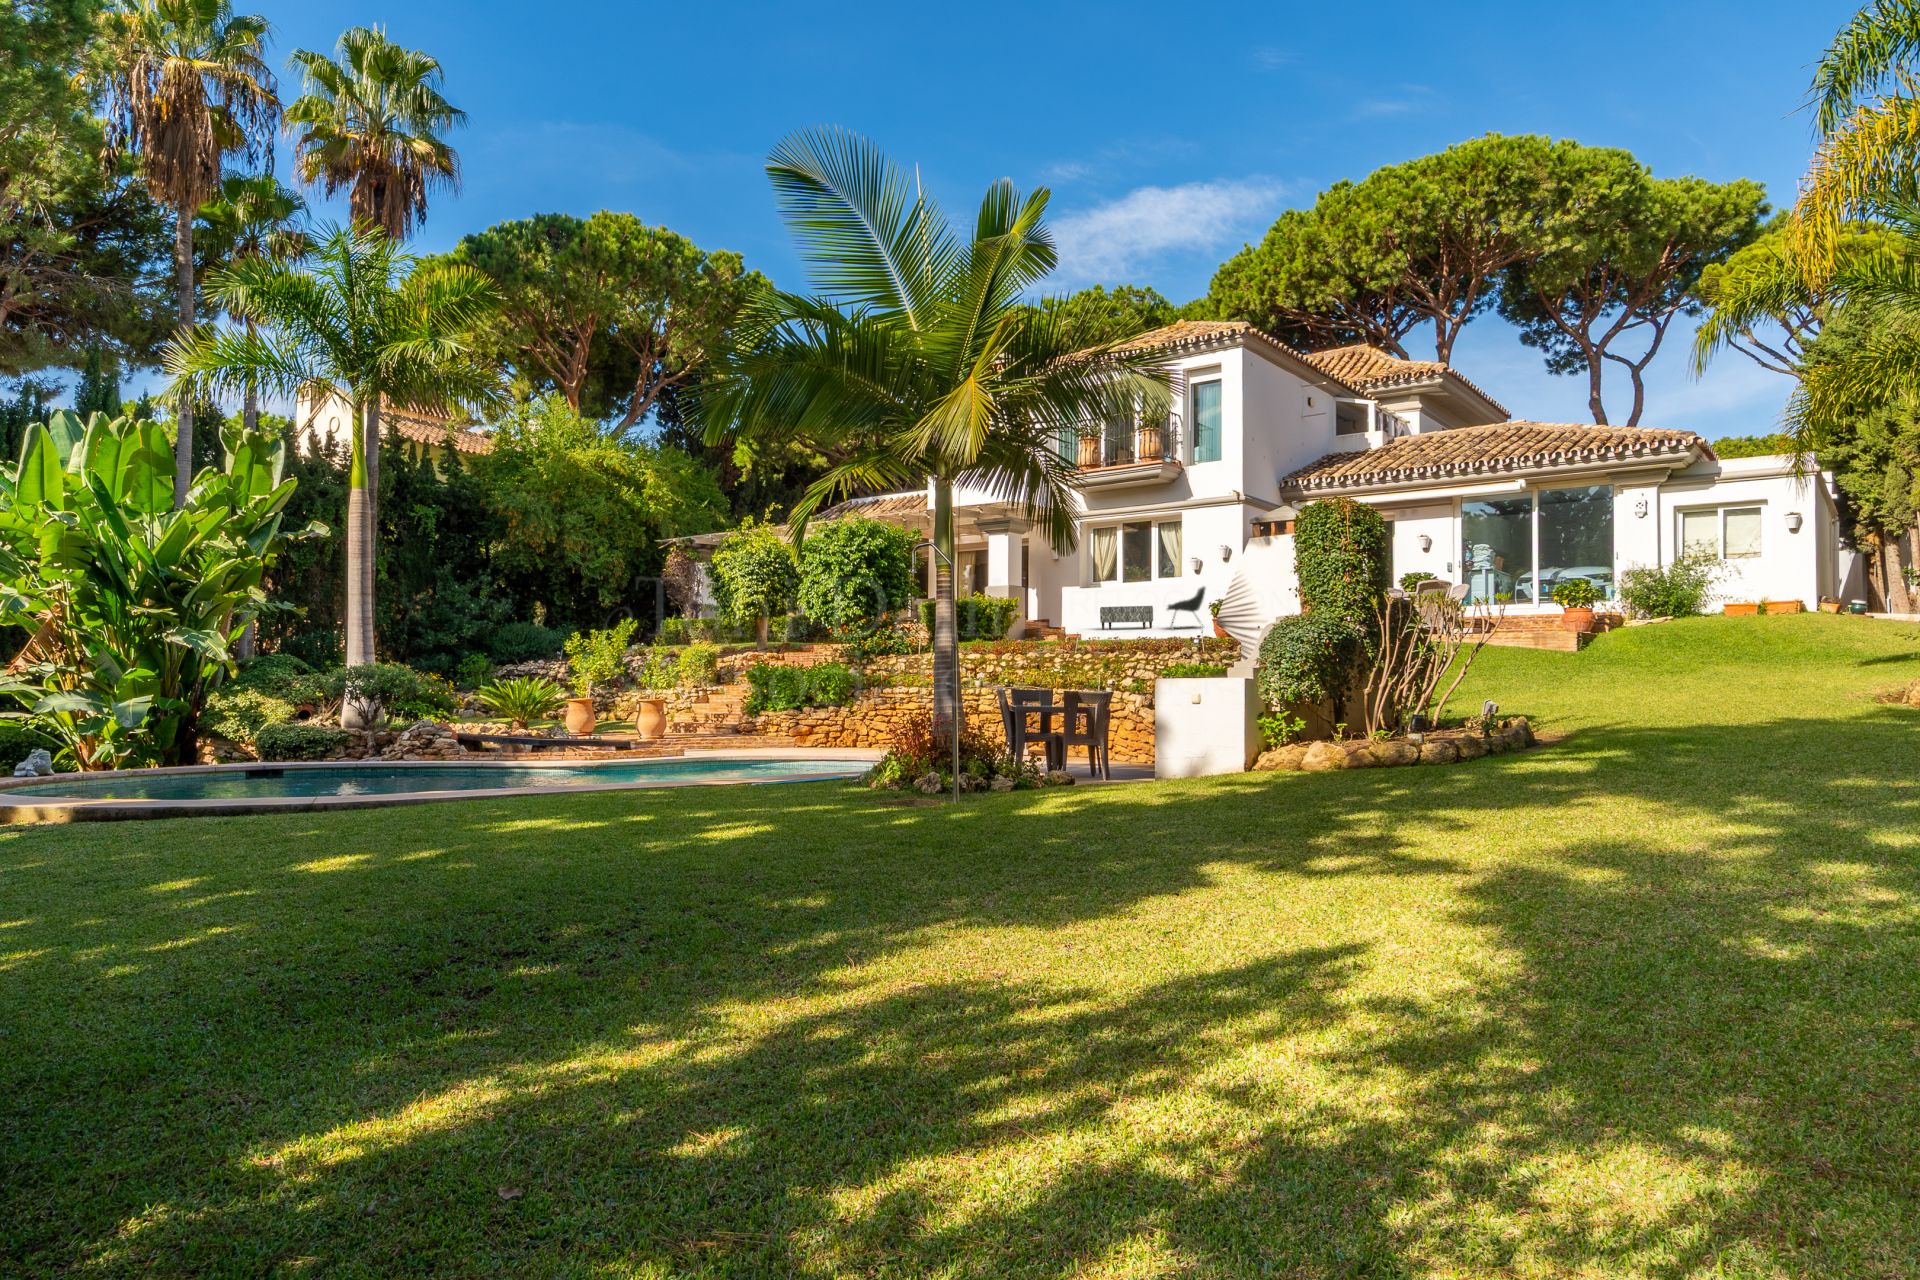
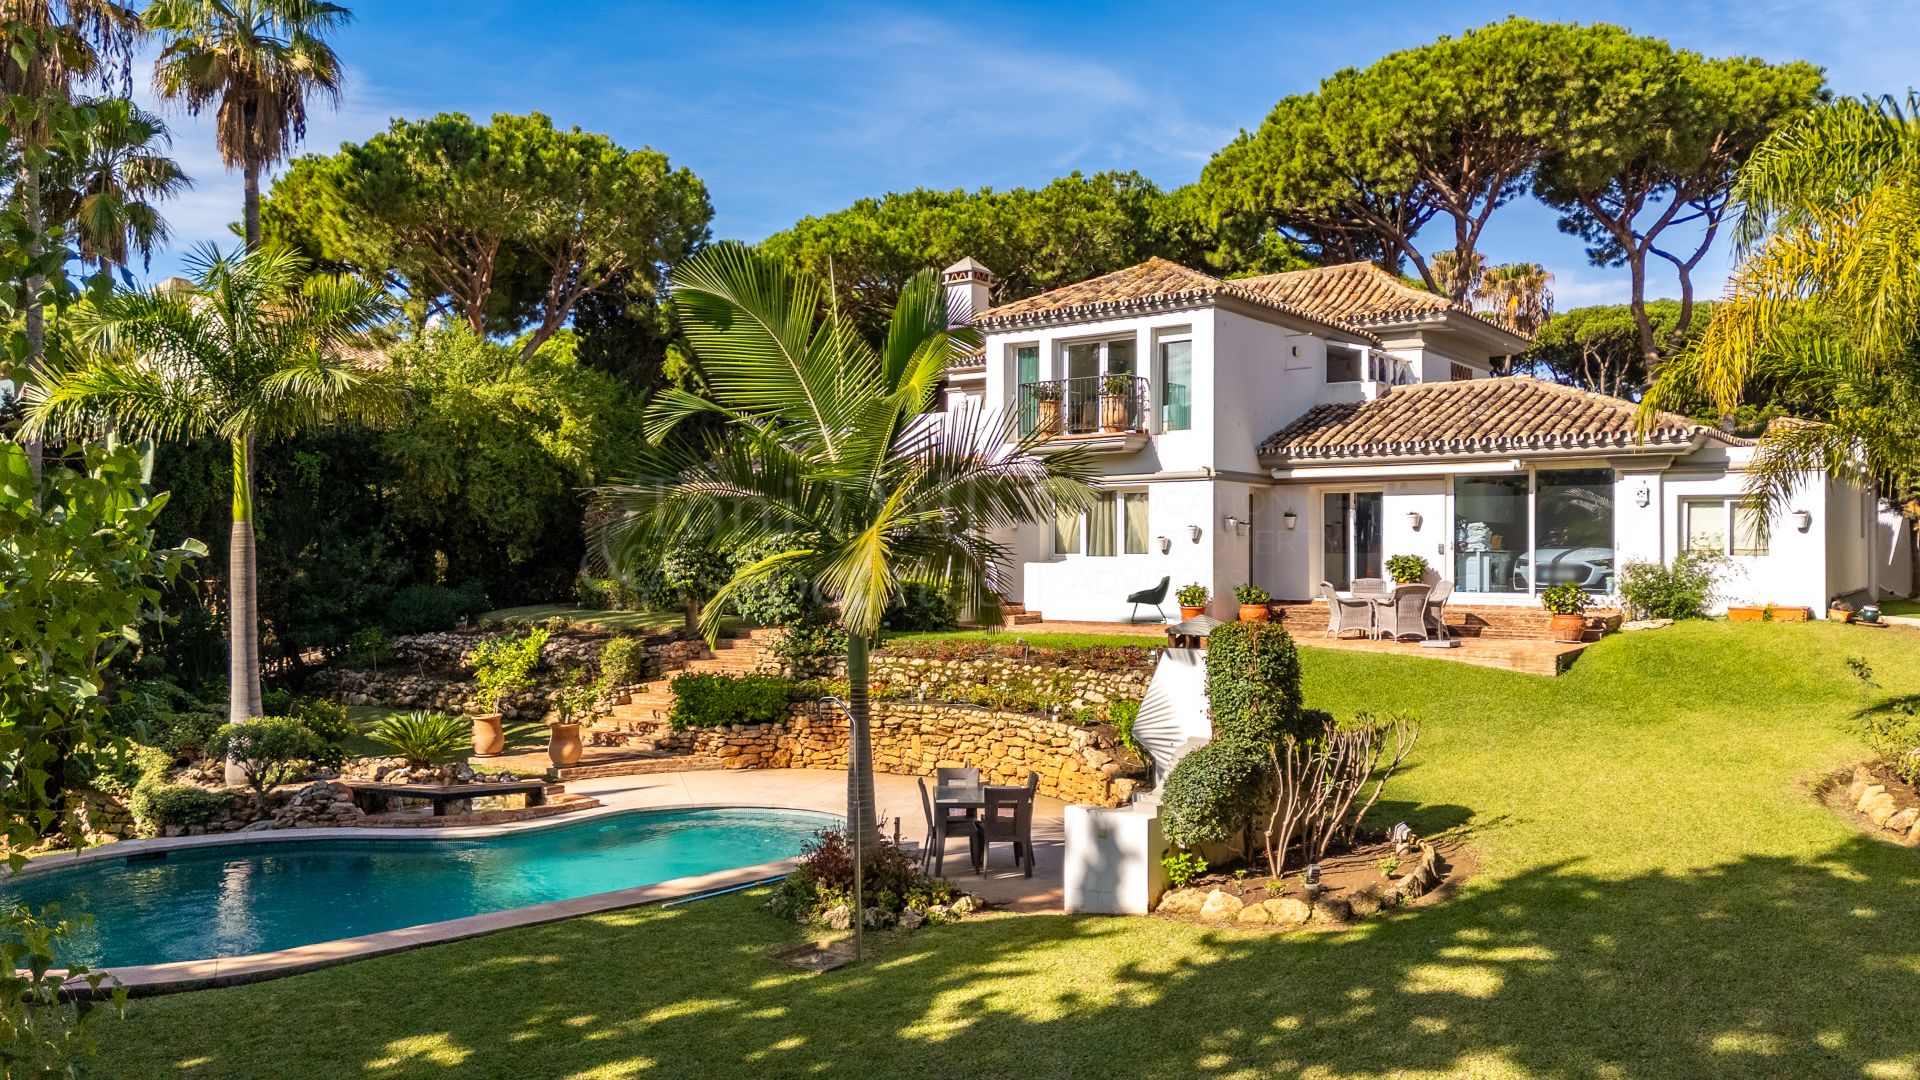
bench: present [1100,606,1153,630] -> none [1054,592,1113,621]

